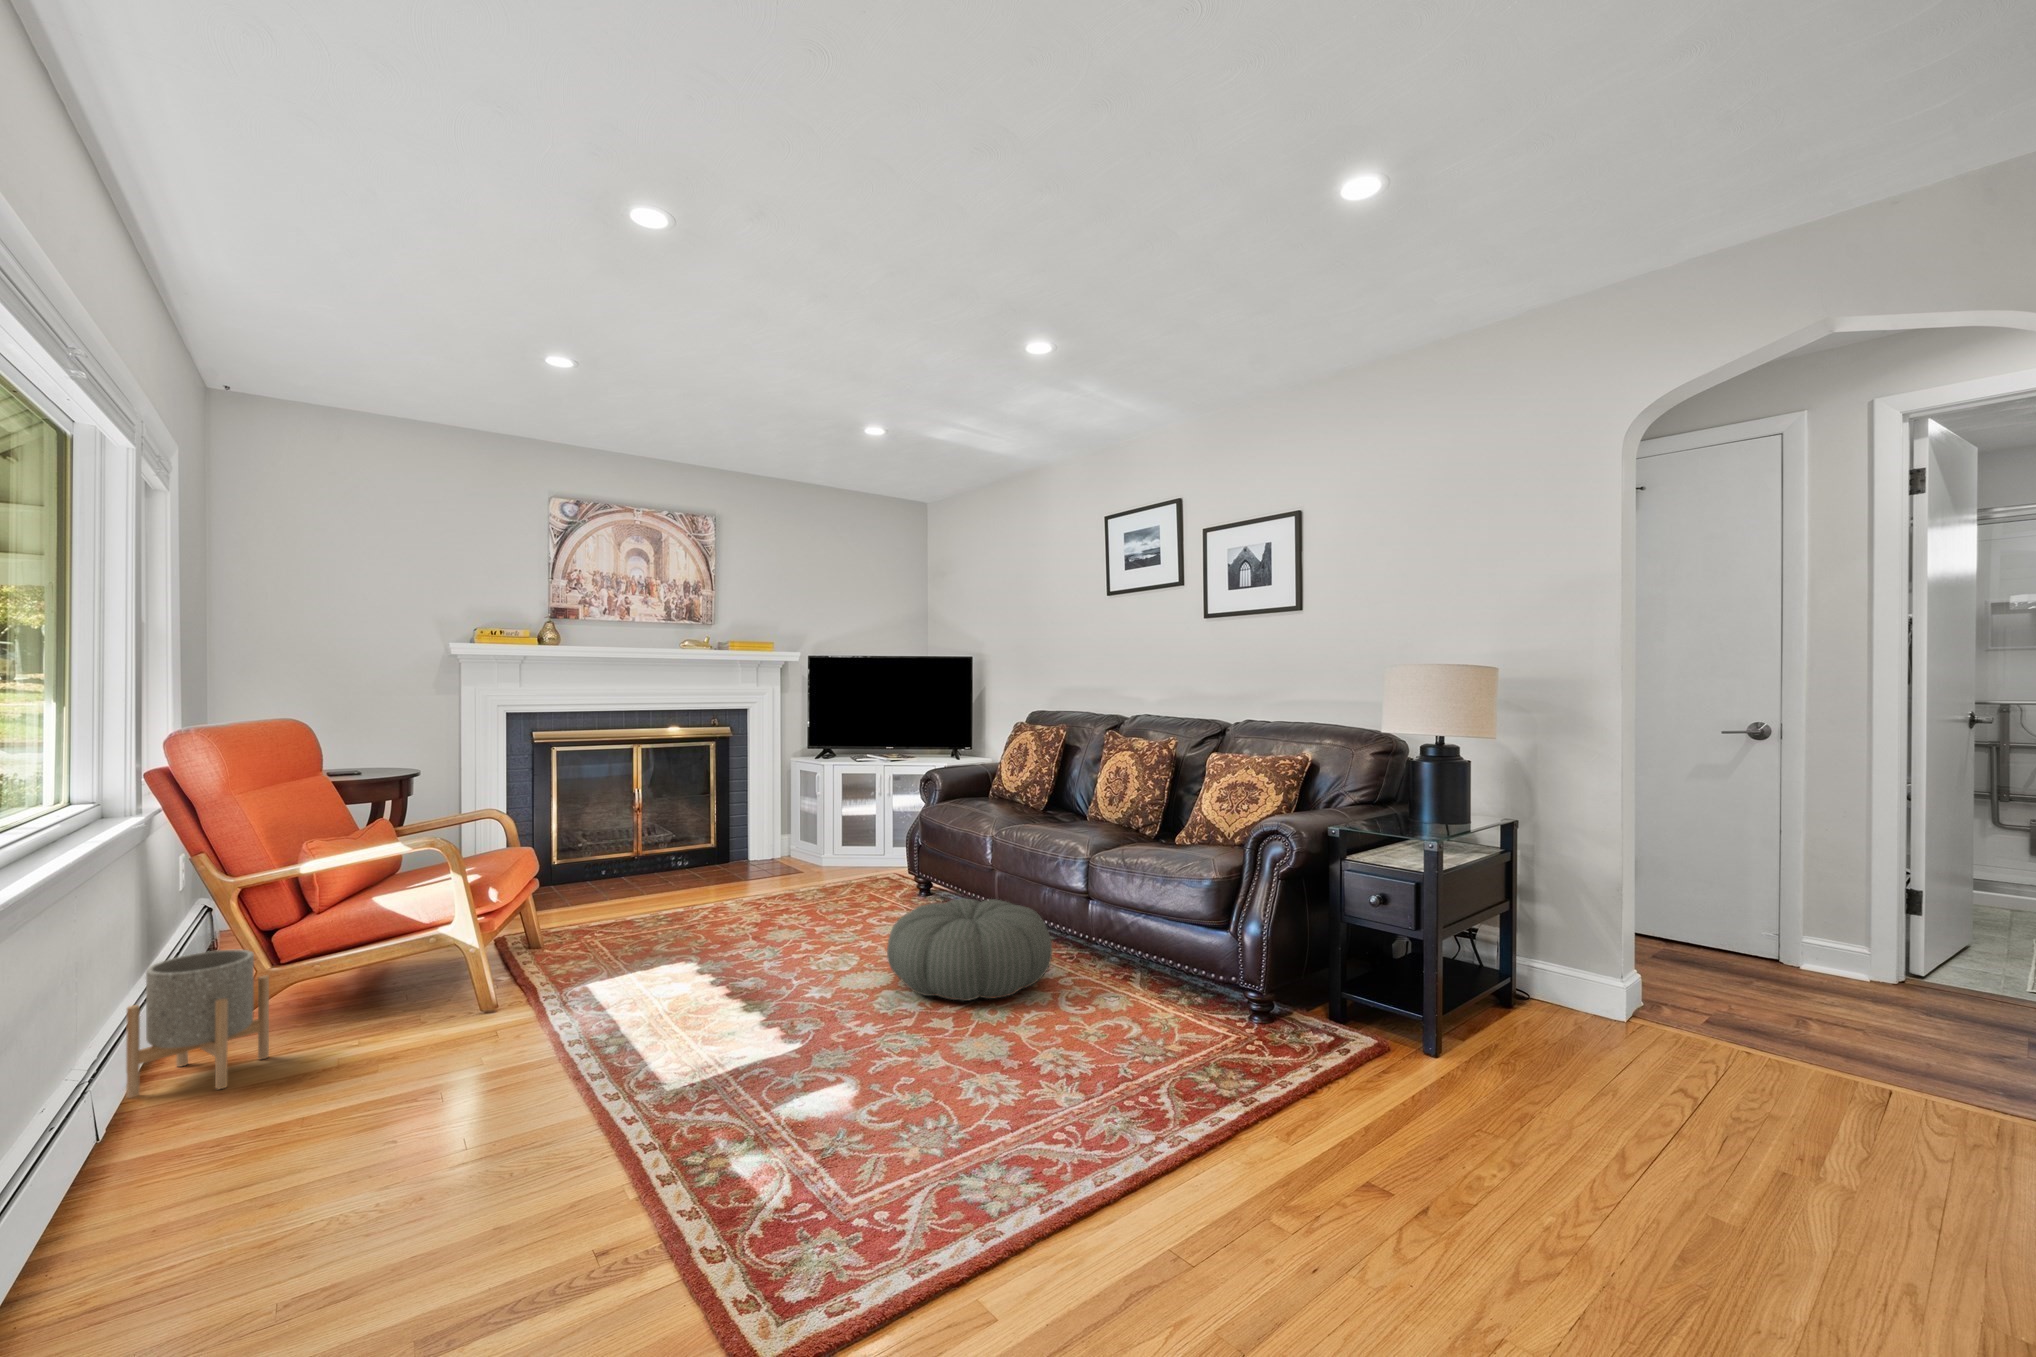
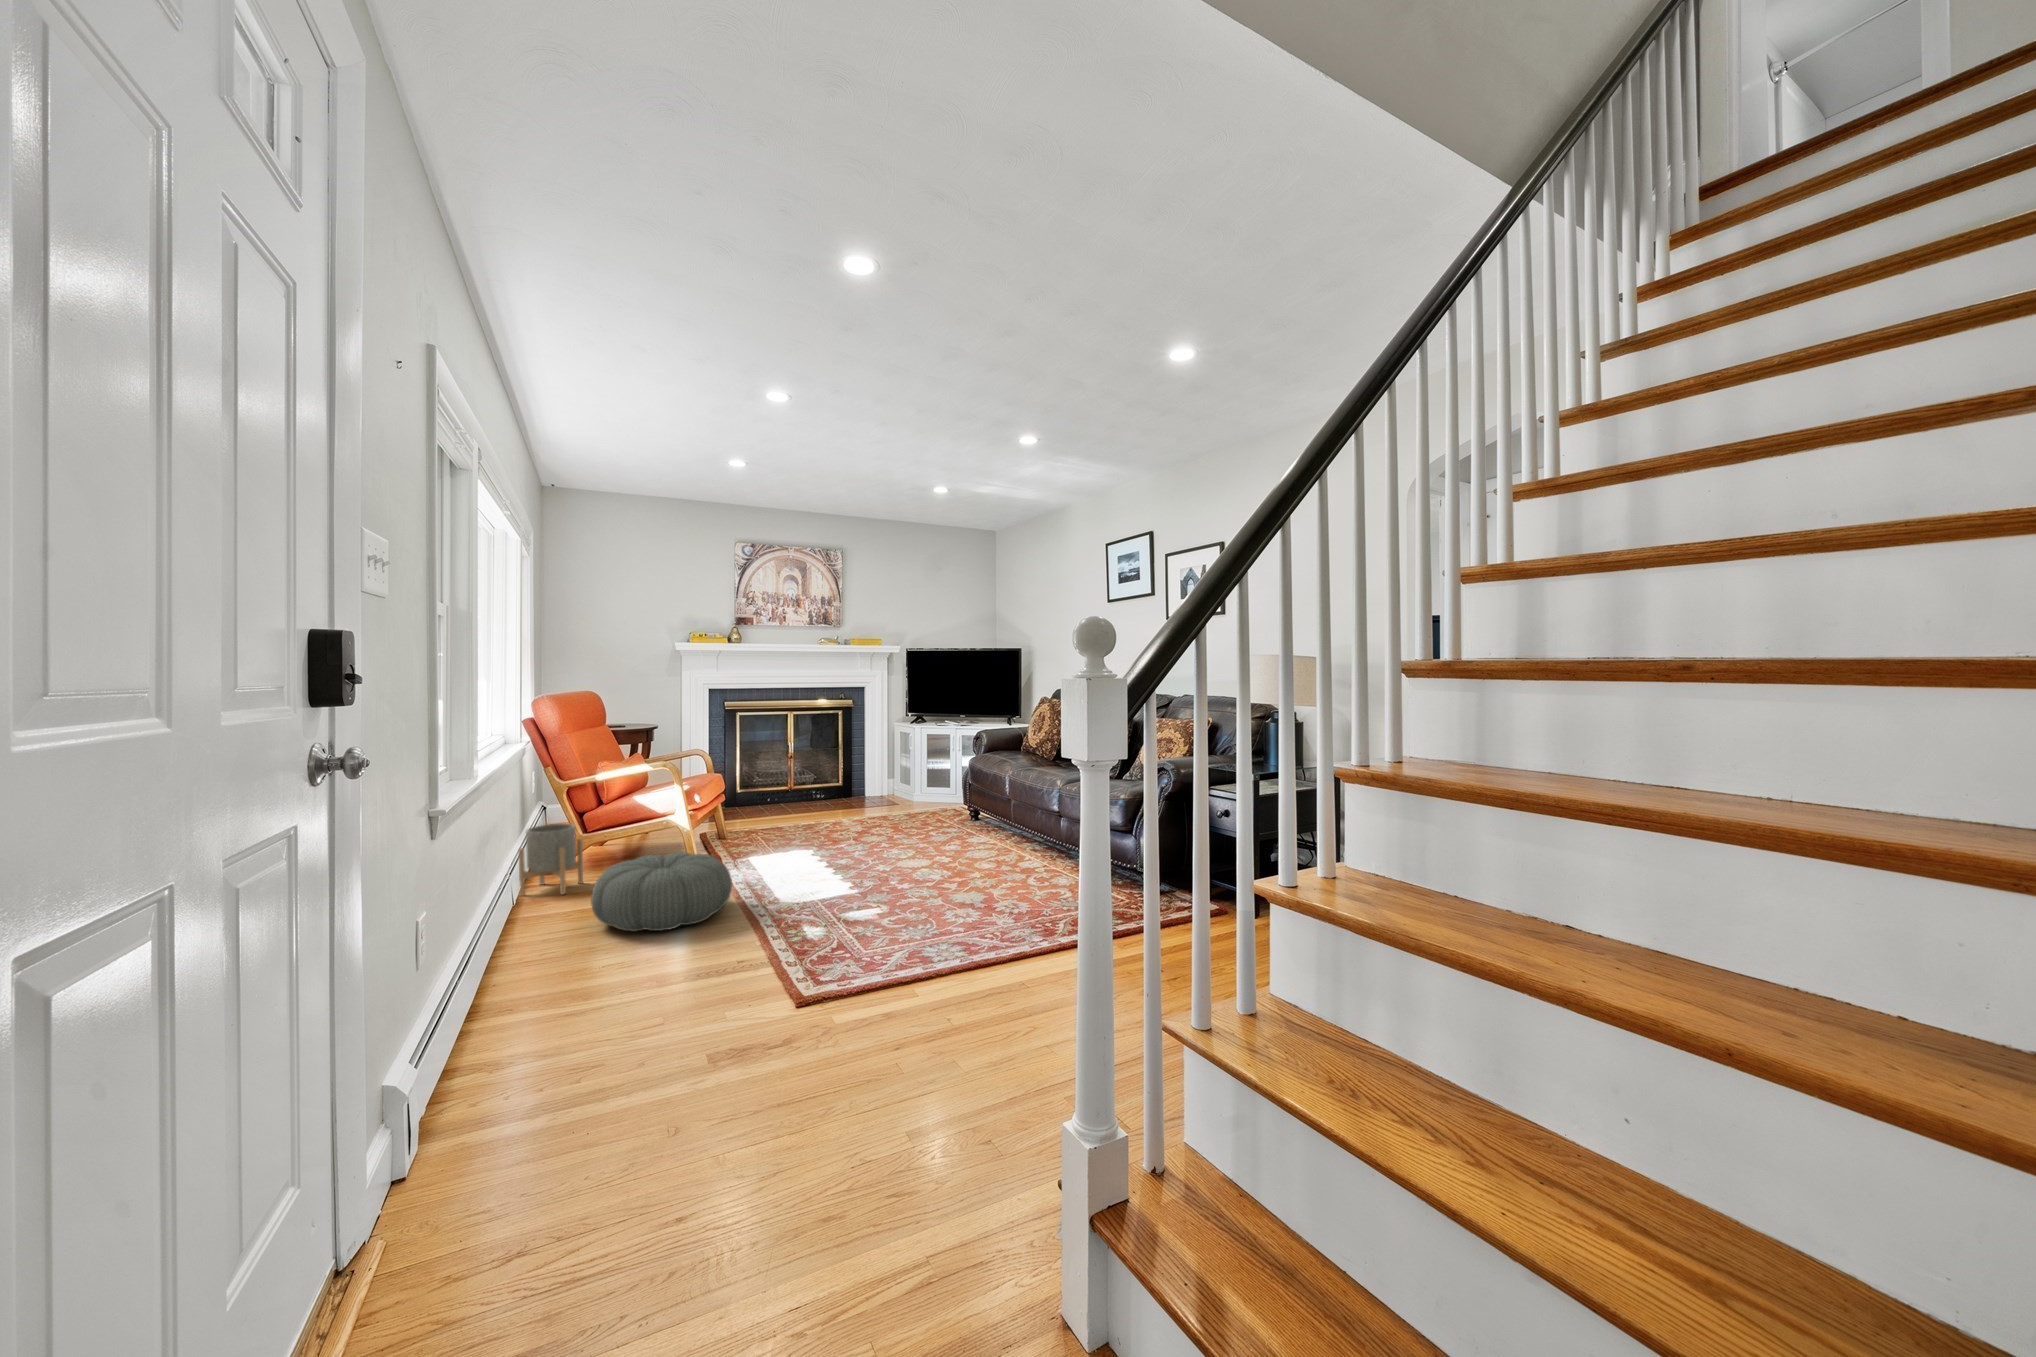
pouf: present [887,899,1052,1001] -> present [591,852,732,931]

